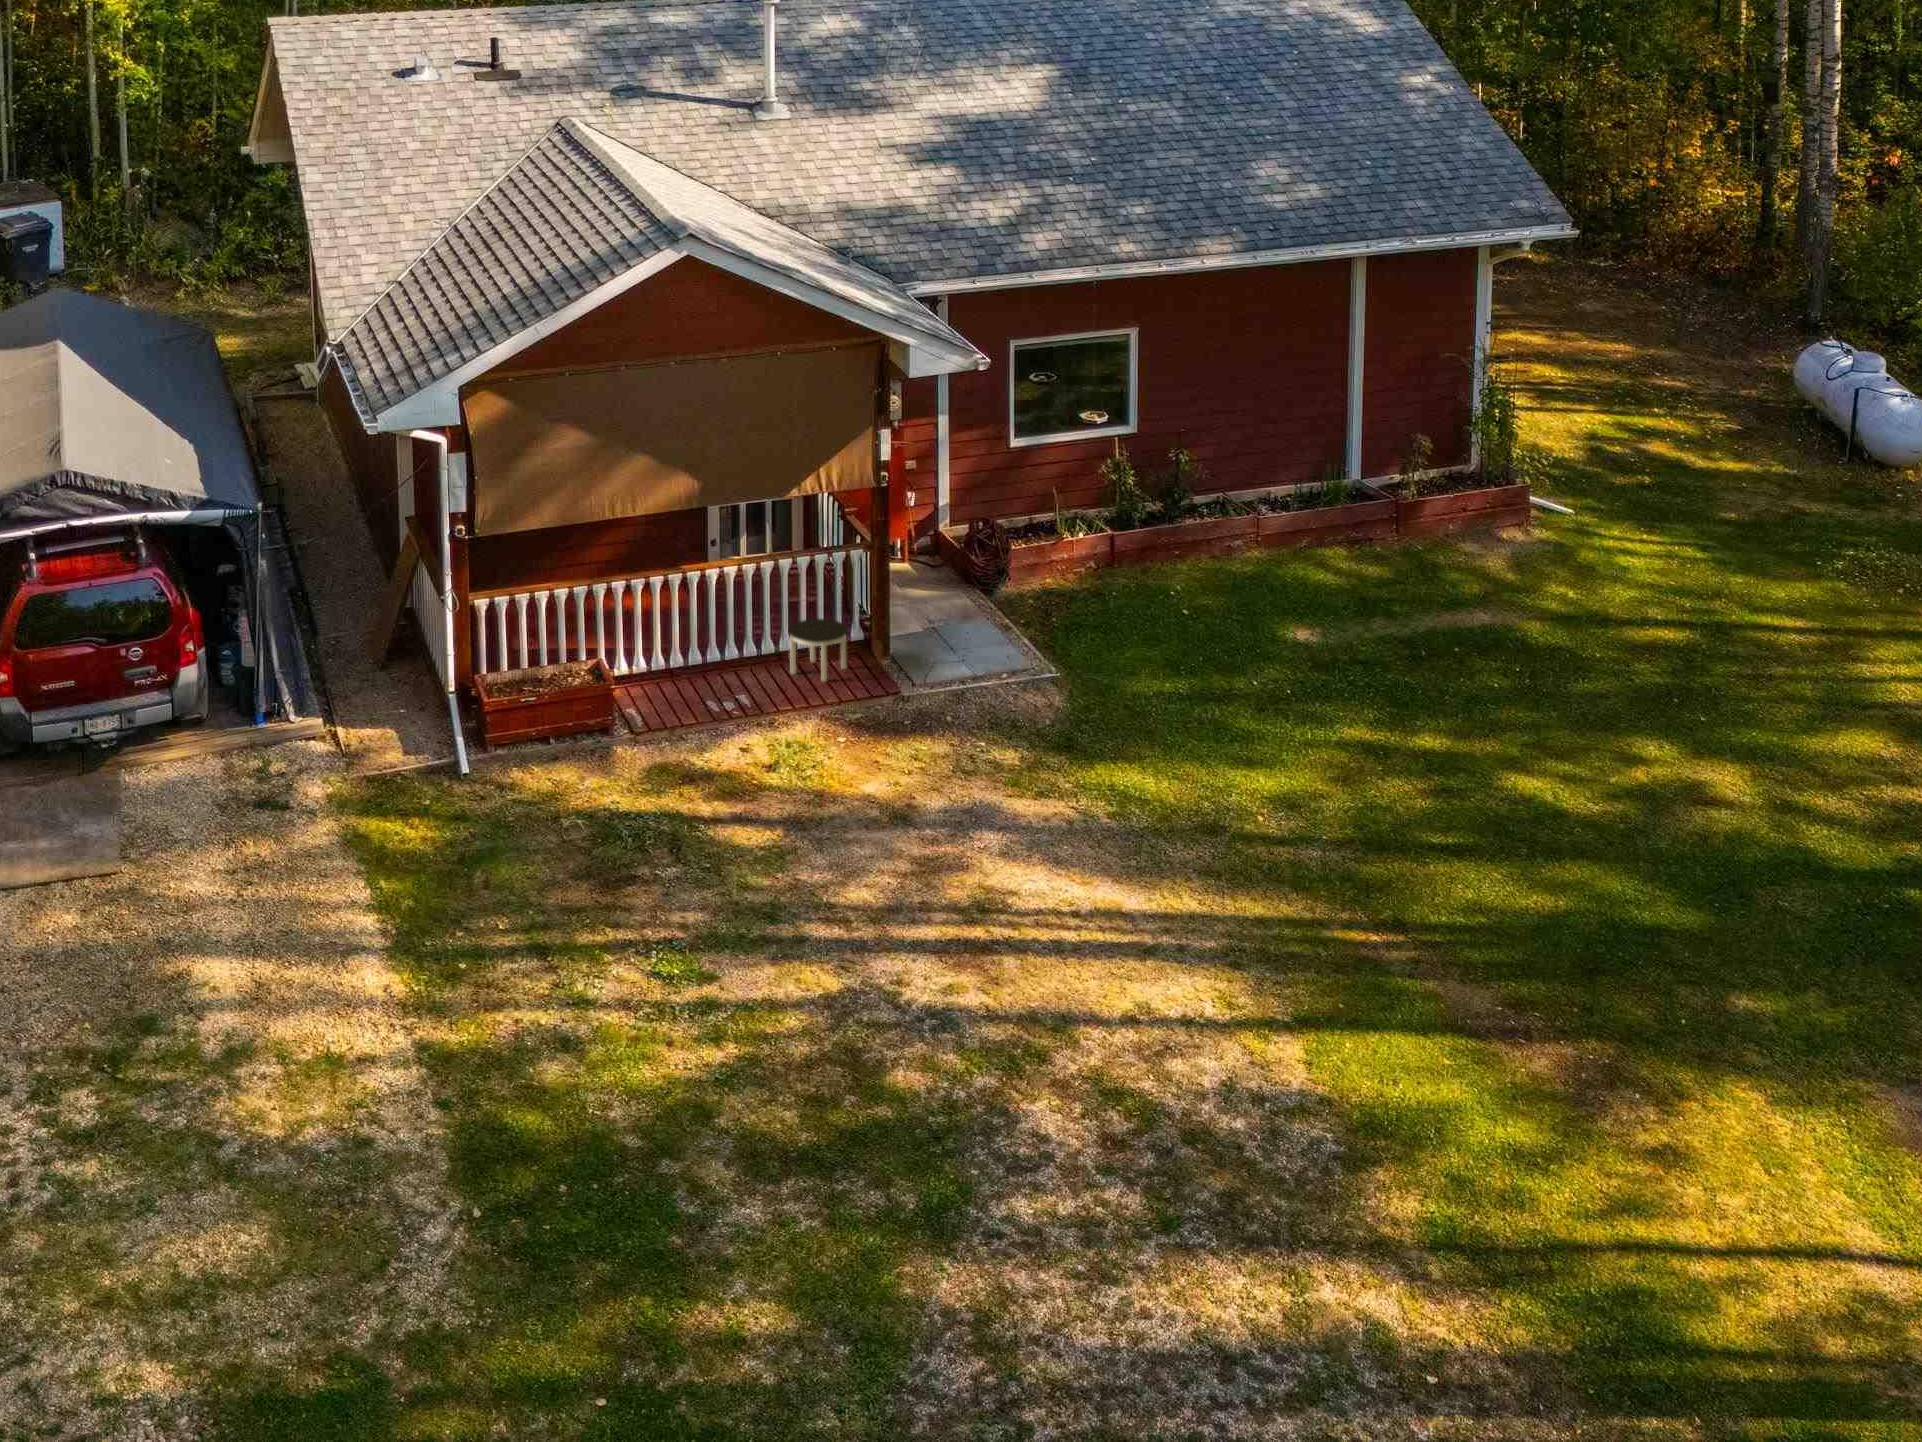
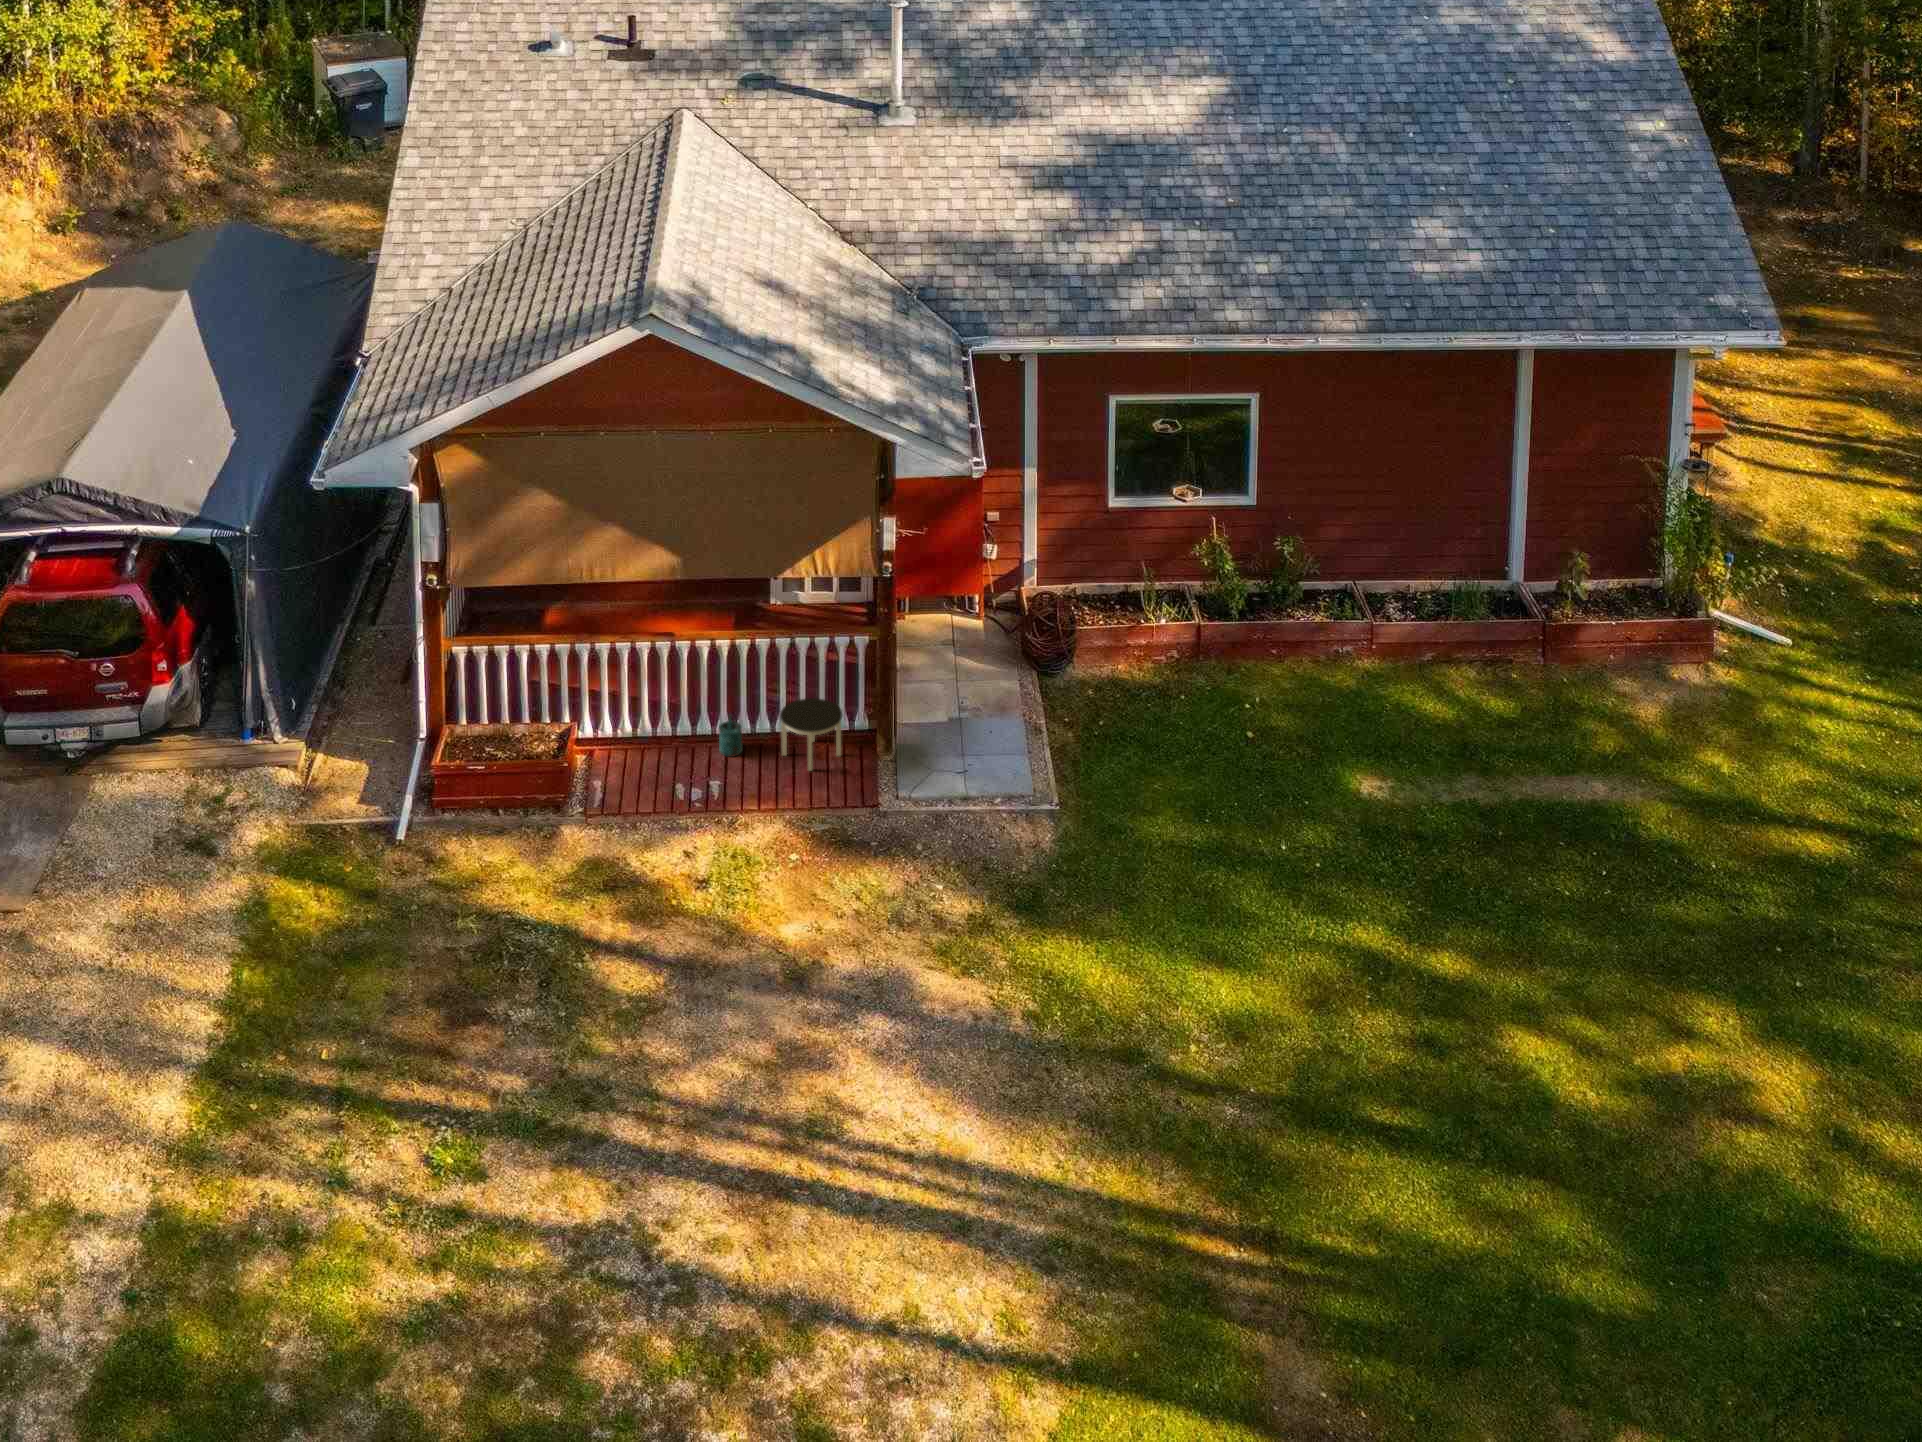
watering can: none [730,641,754,680] -> present [719,714,743,757]

